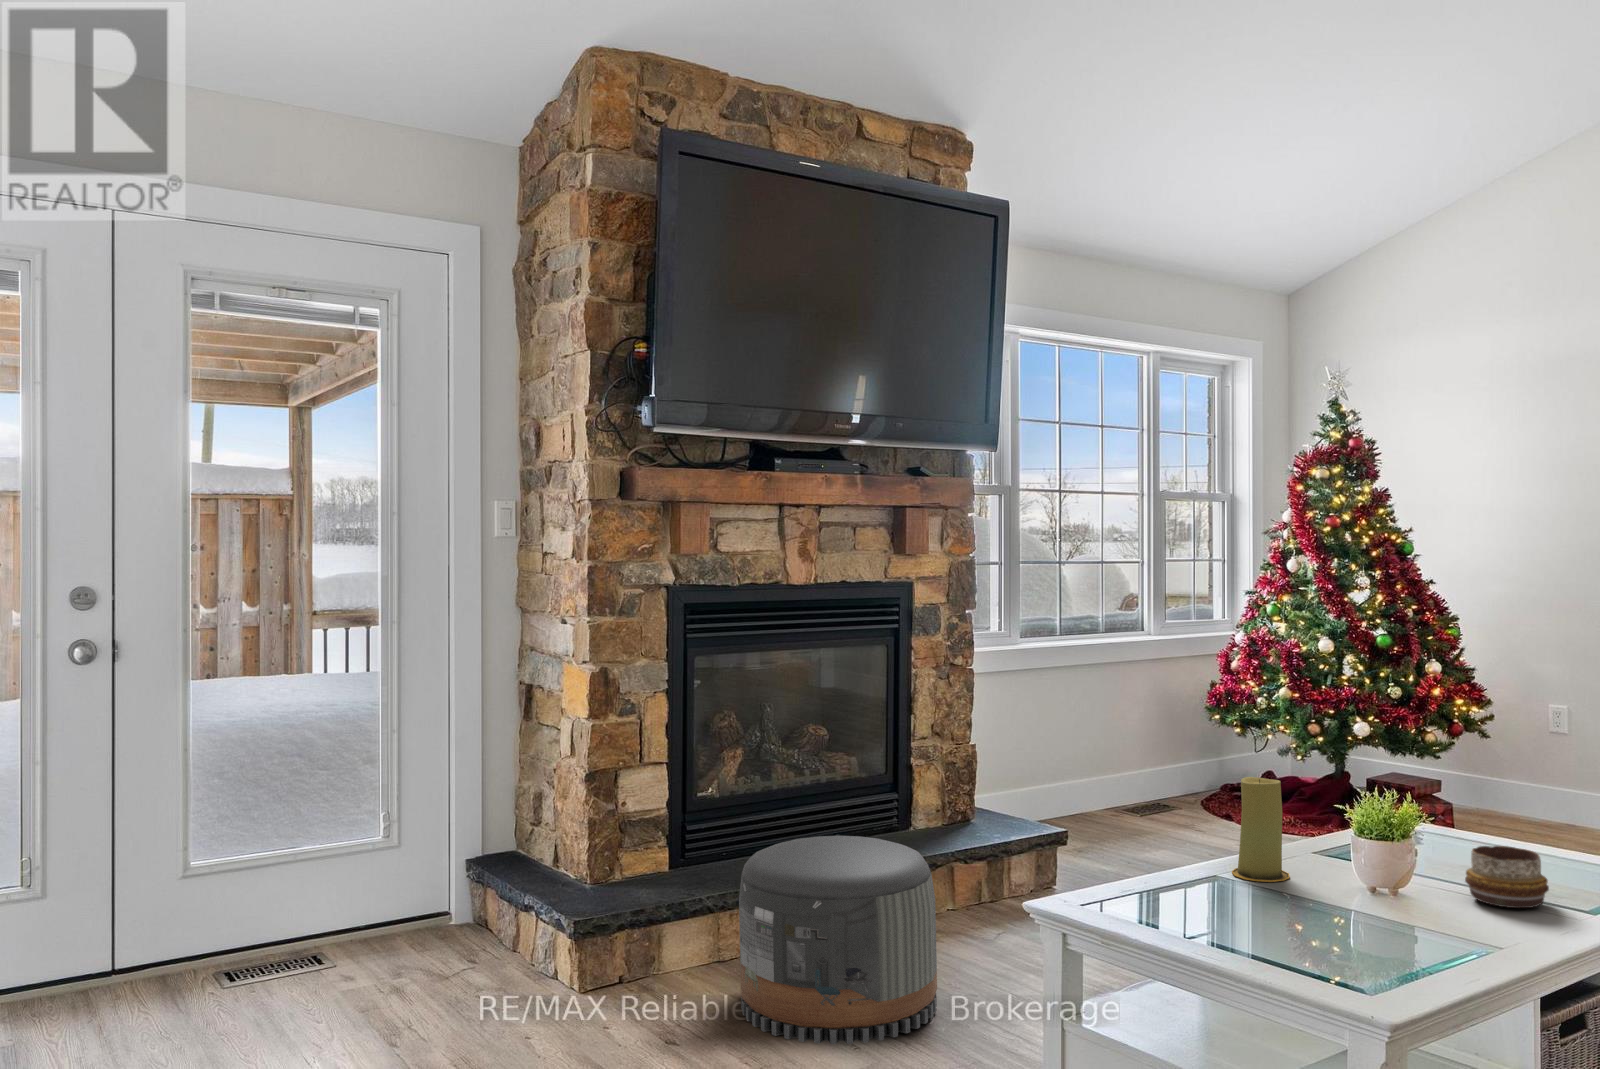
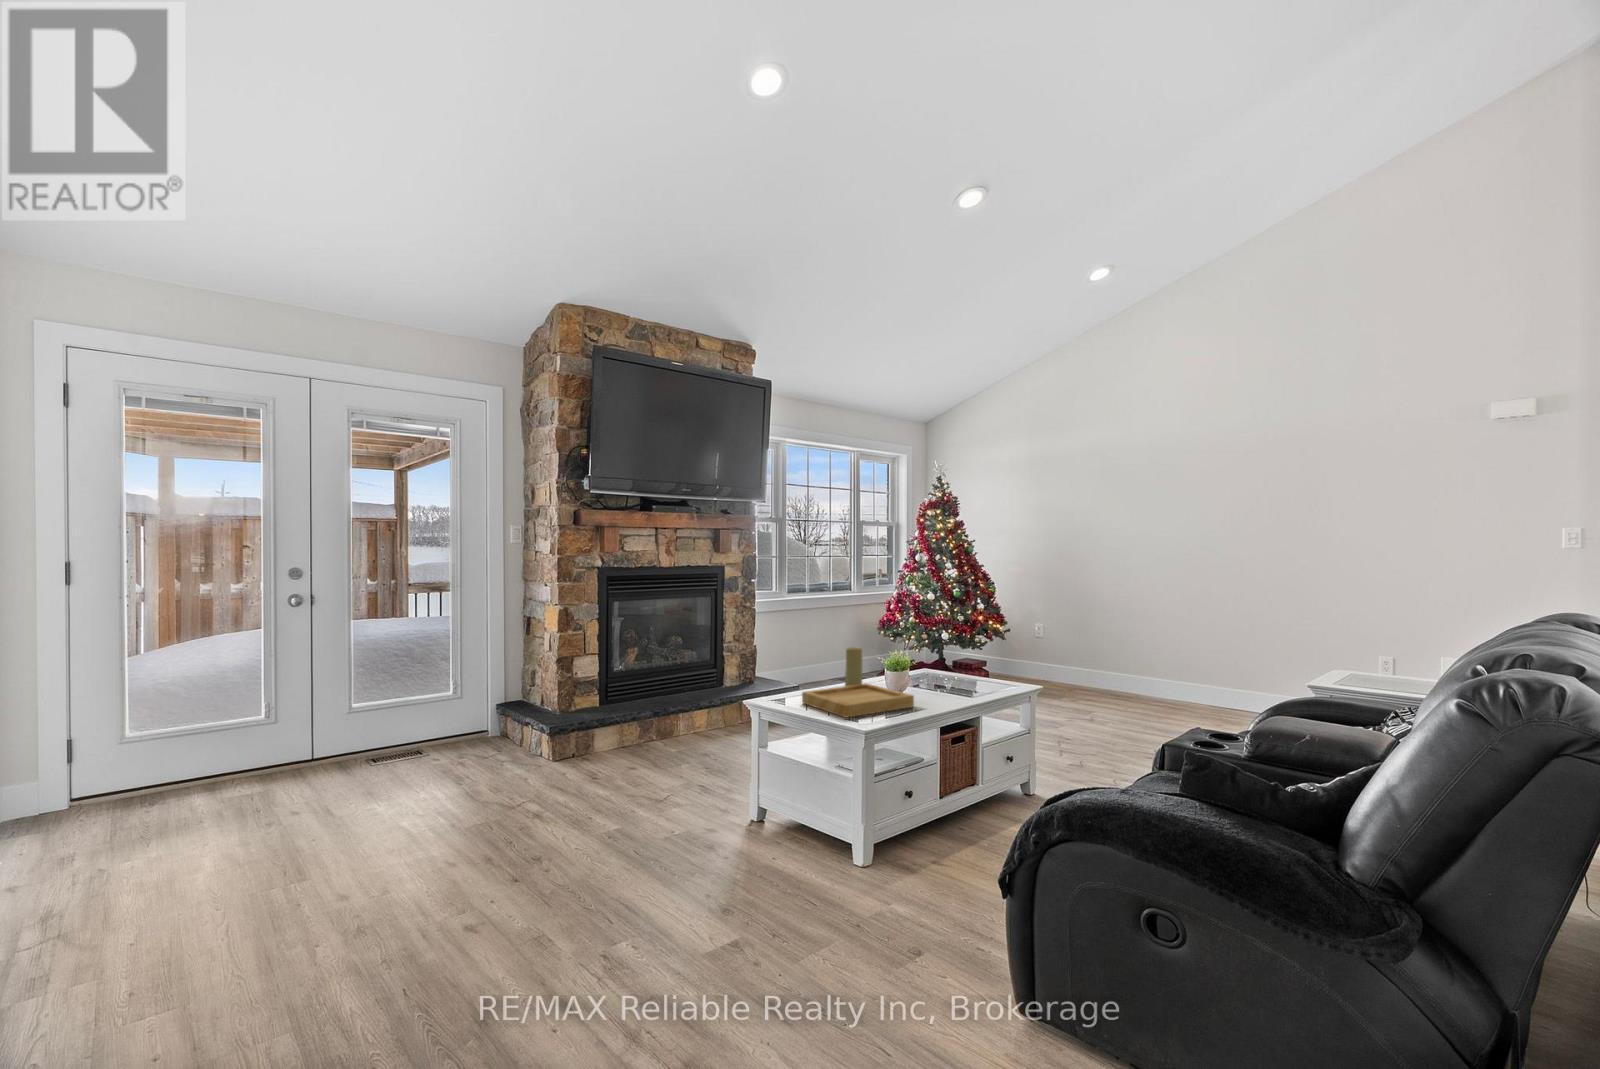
pouf: present [739,836,937,1044] -> none [630,684,723,775]
decorative bowl: present [1465,846,1549,908] -> none [929,671,959,695]
tray: none [1160,869,1462,978] -> present [802,684,914,718]

